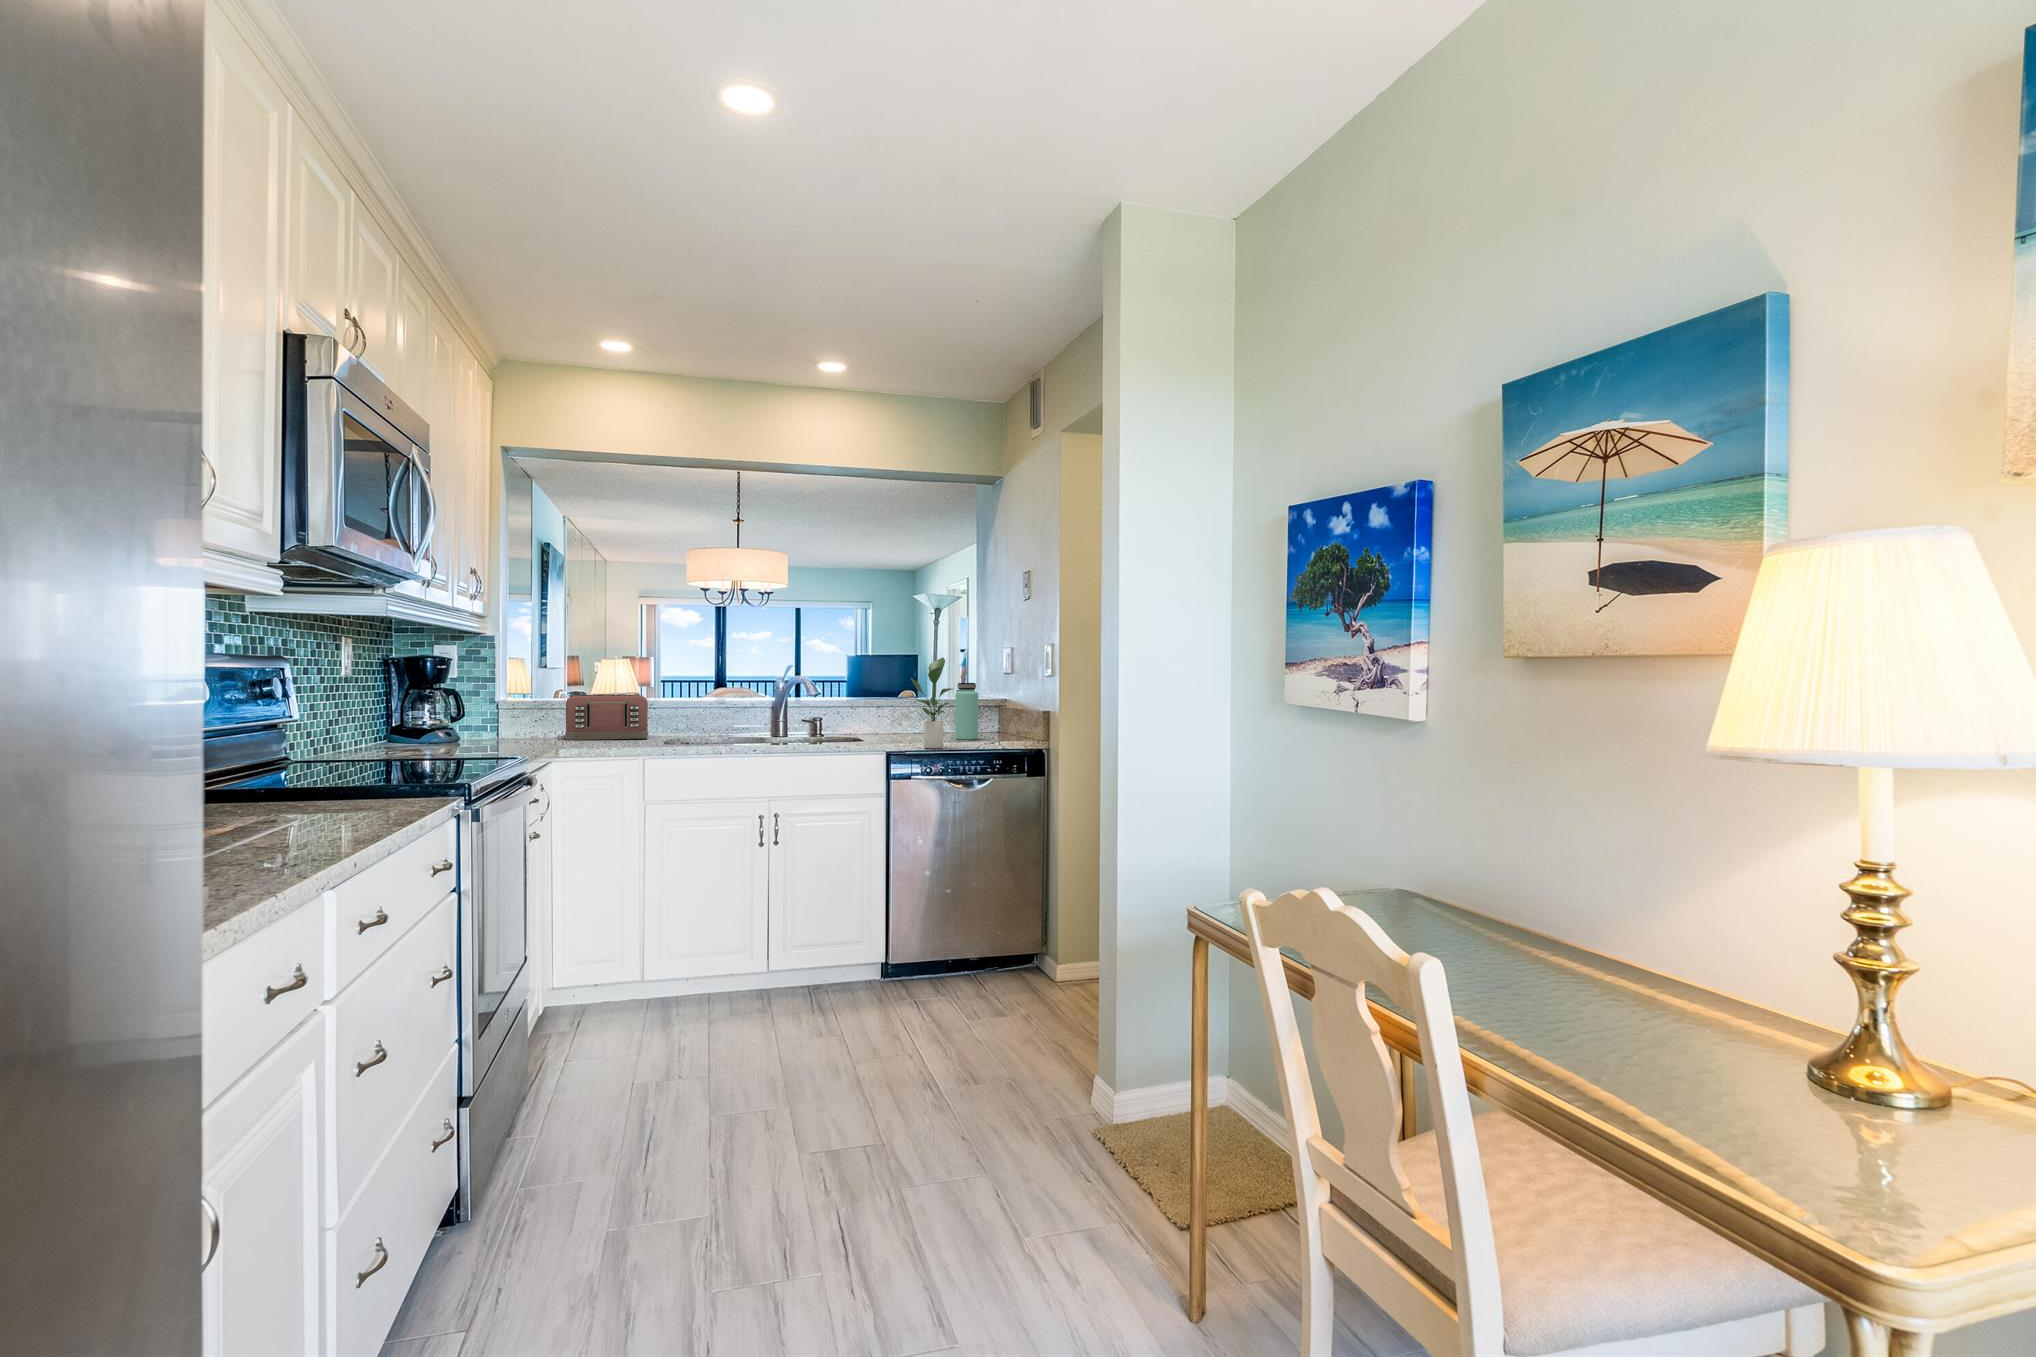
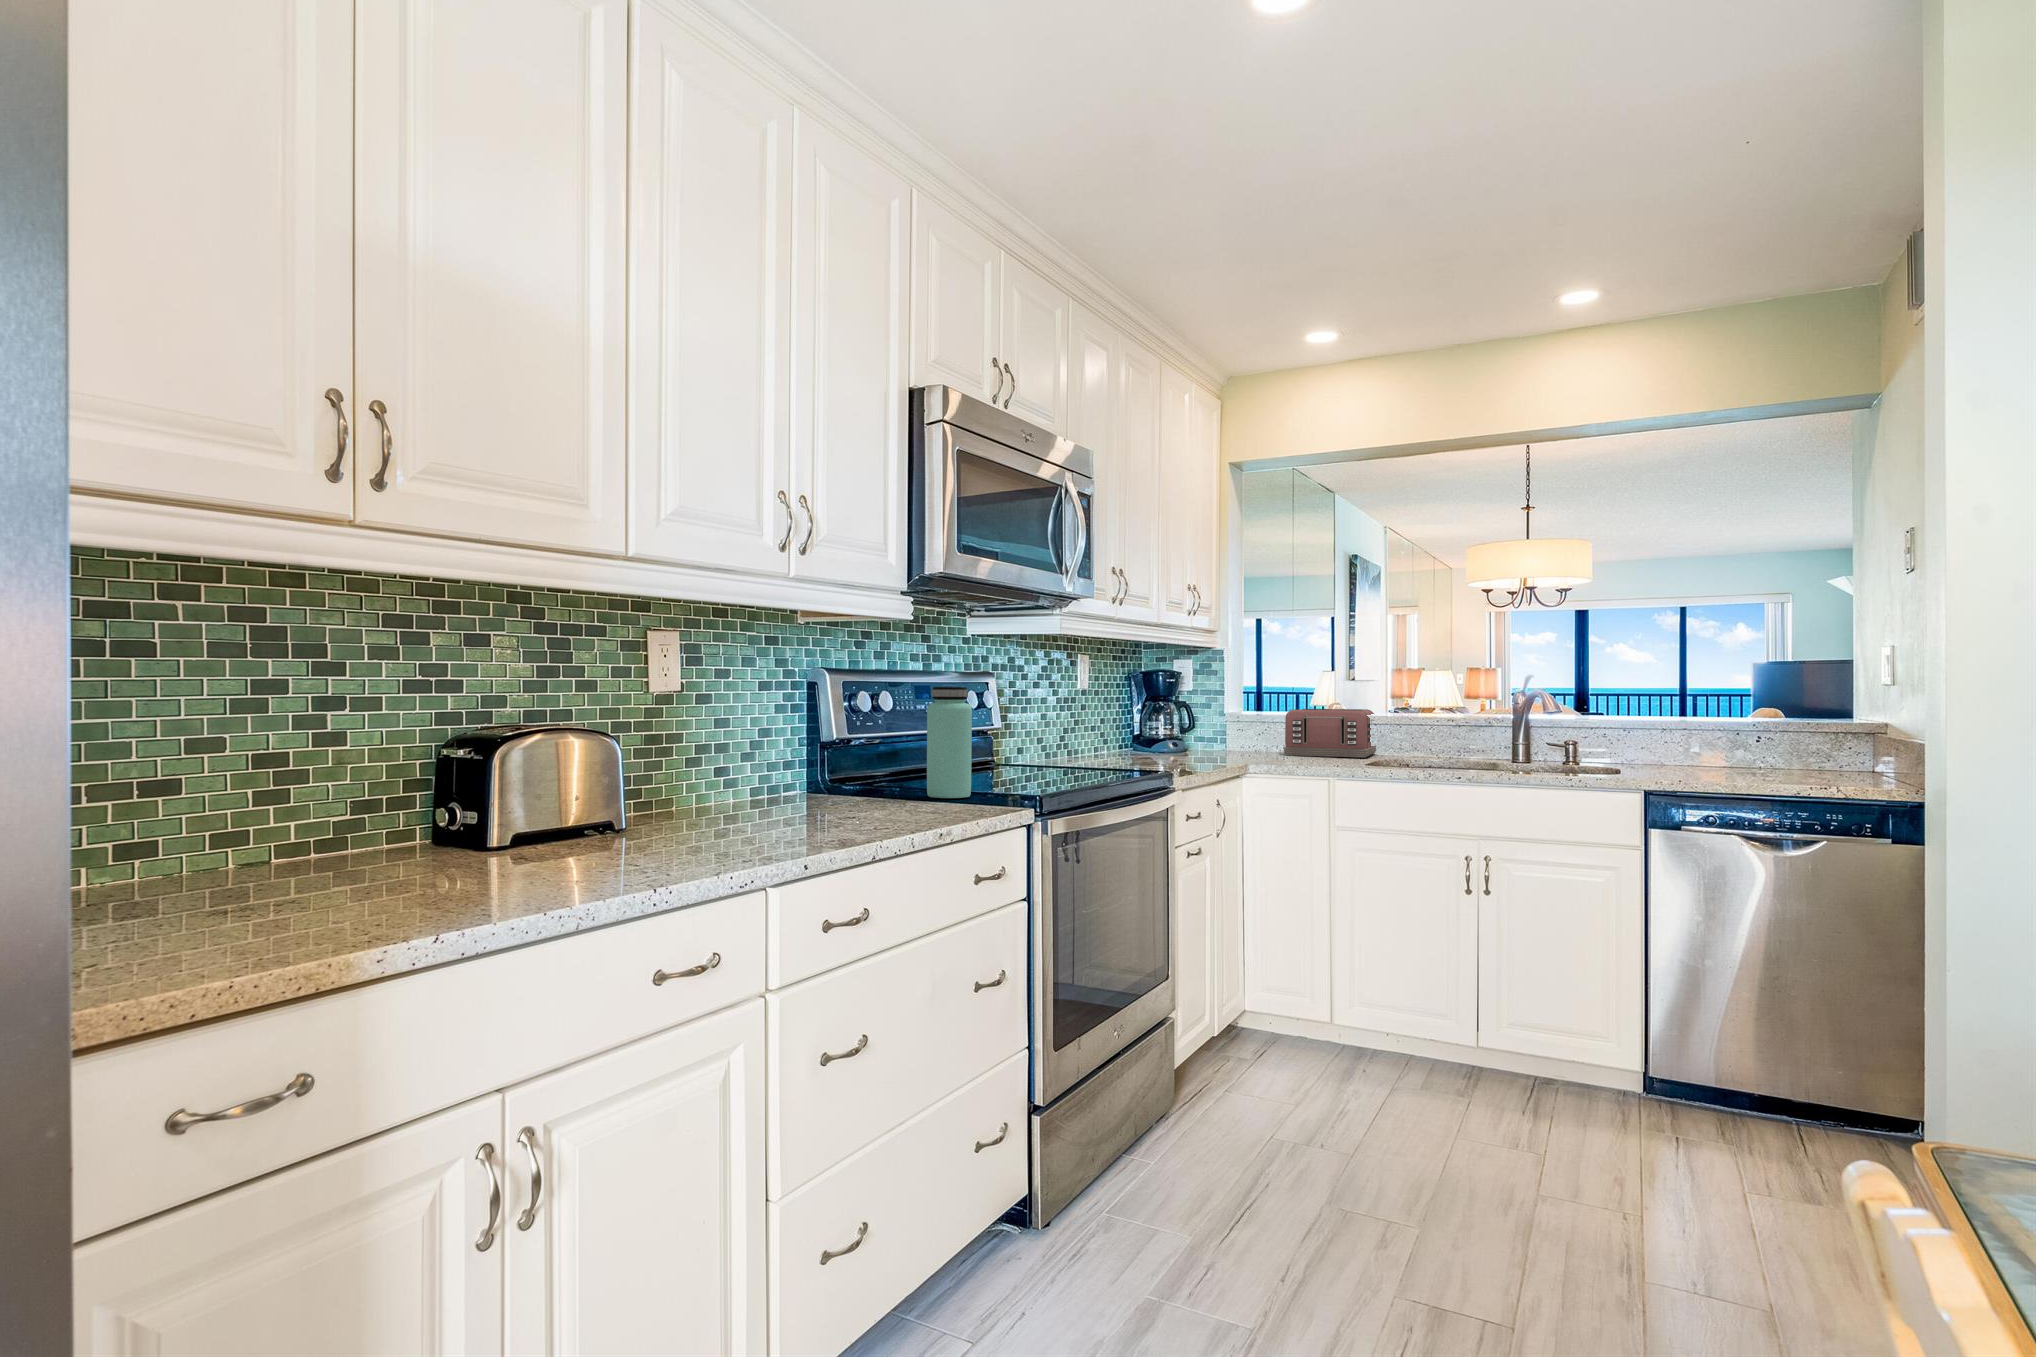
potted plant: present [911,658,953,749] -> none [1678,662,1756,790]
bottle: present [955,683,978,740] -> present [927,687,972,798]

